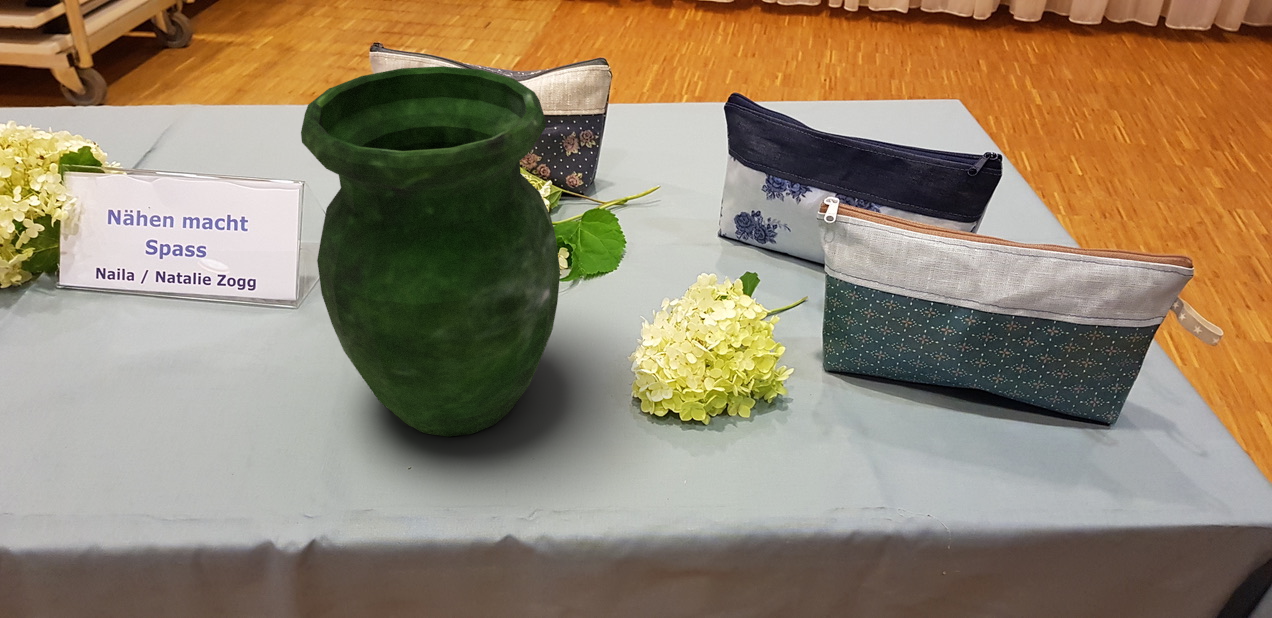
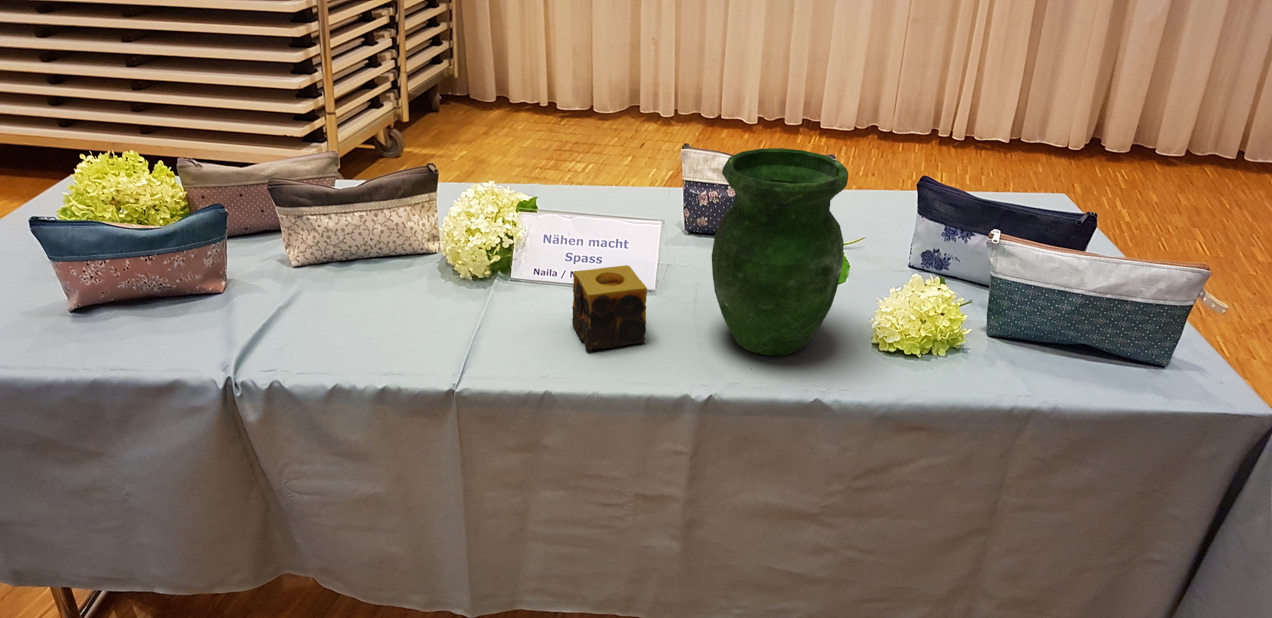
candle: none [85,279,233,444] -> present [572,265,647,350]

